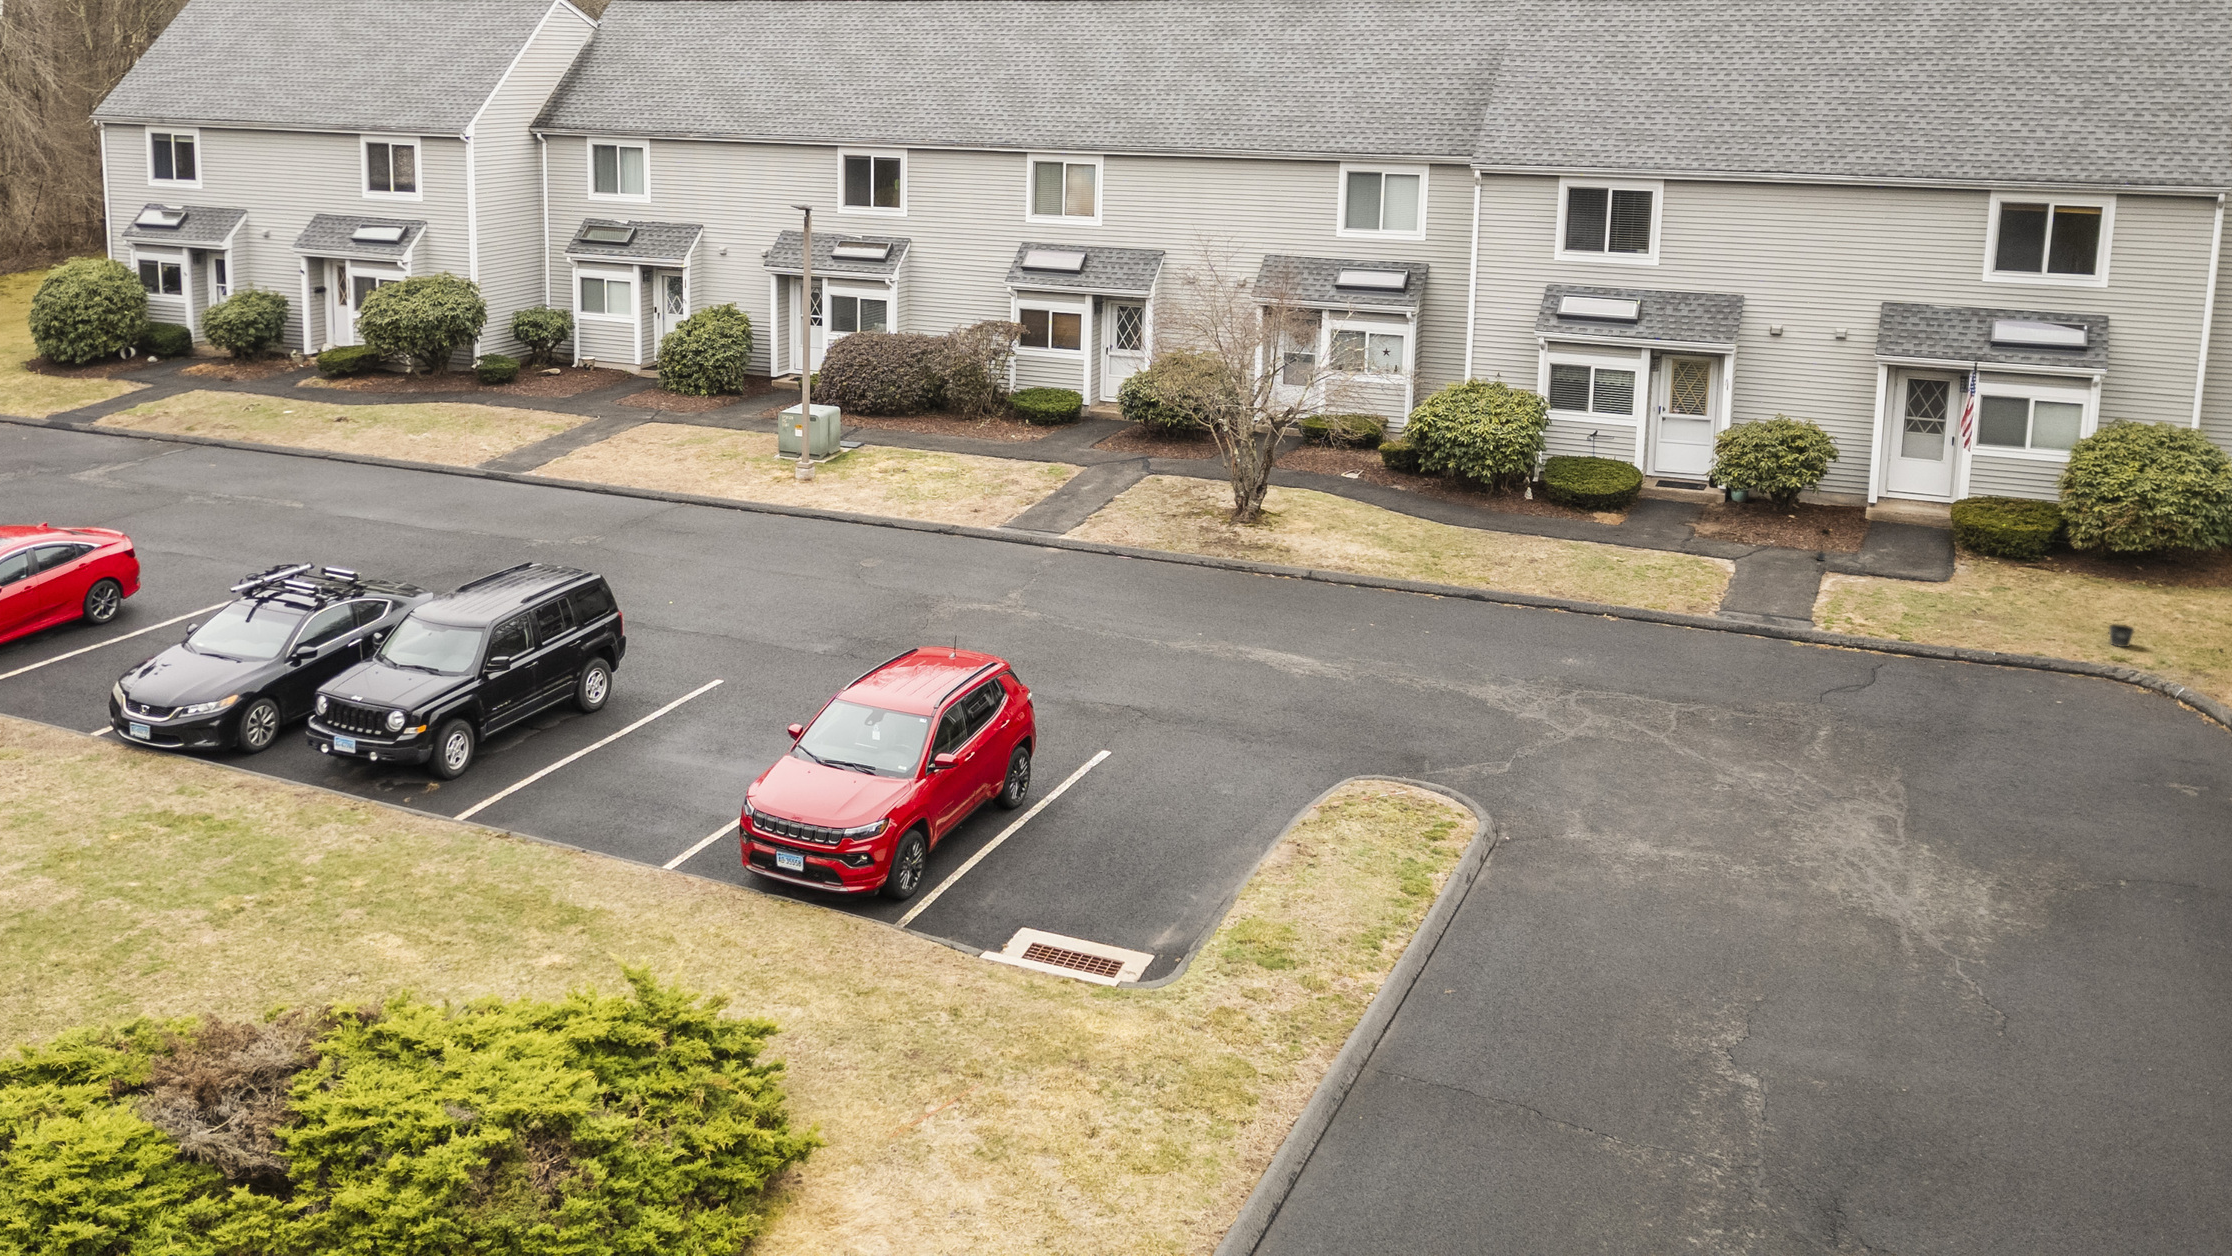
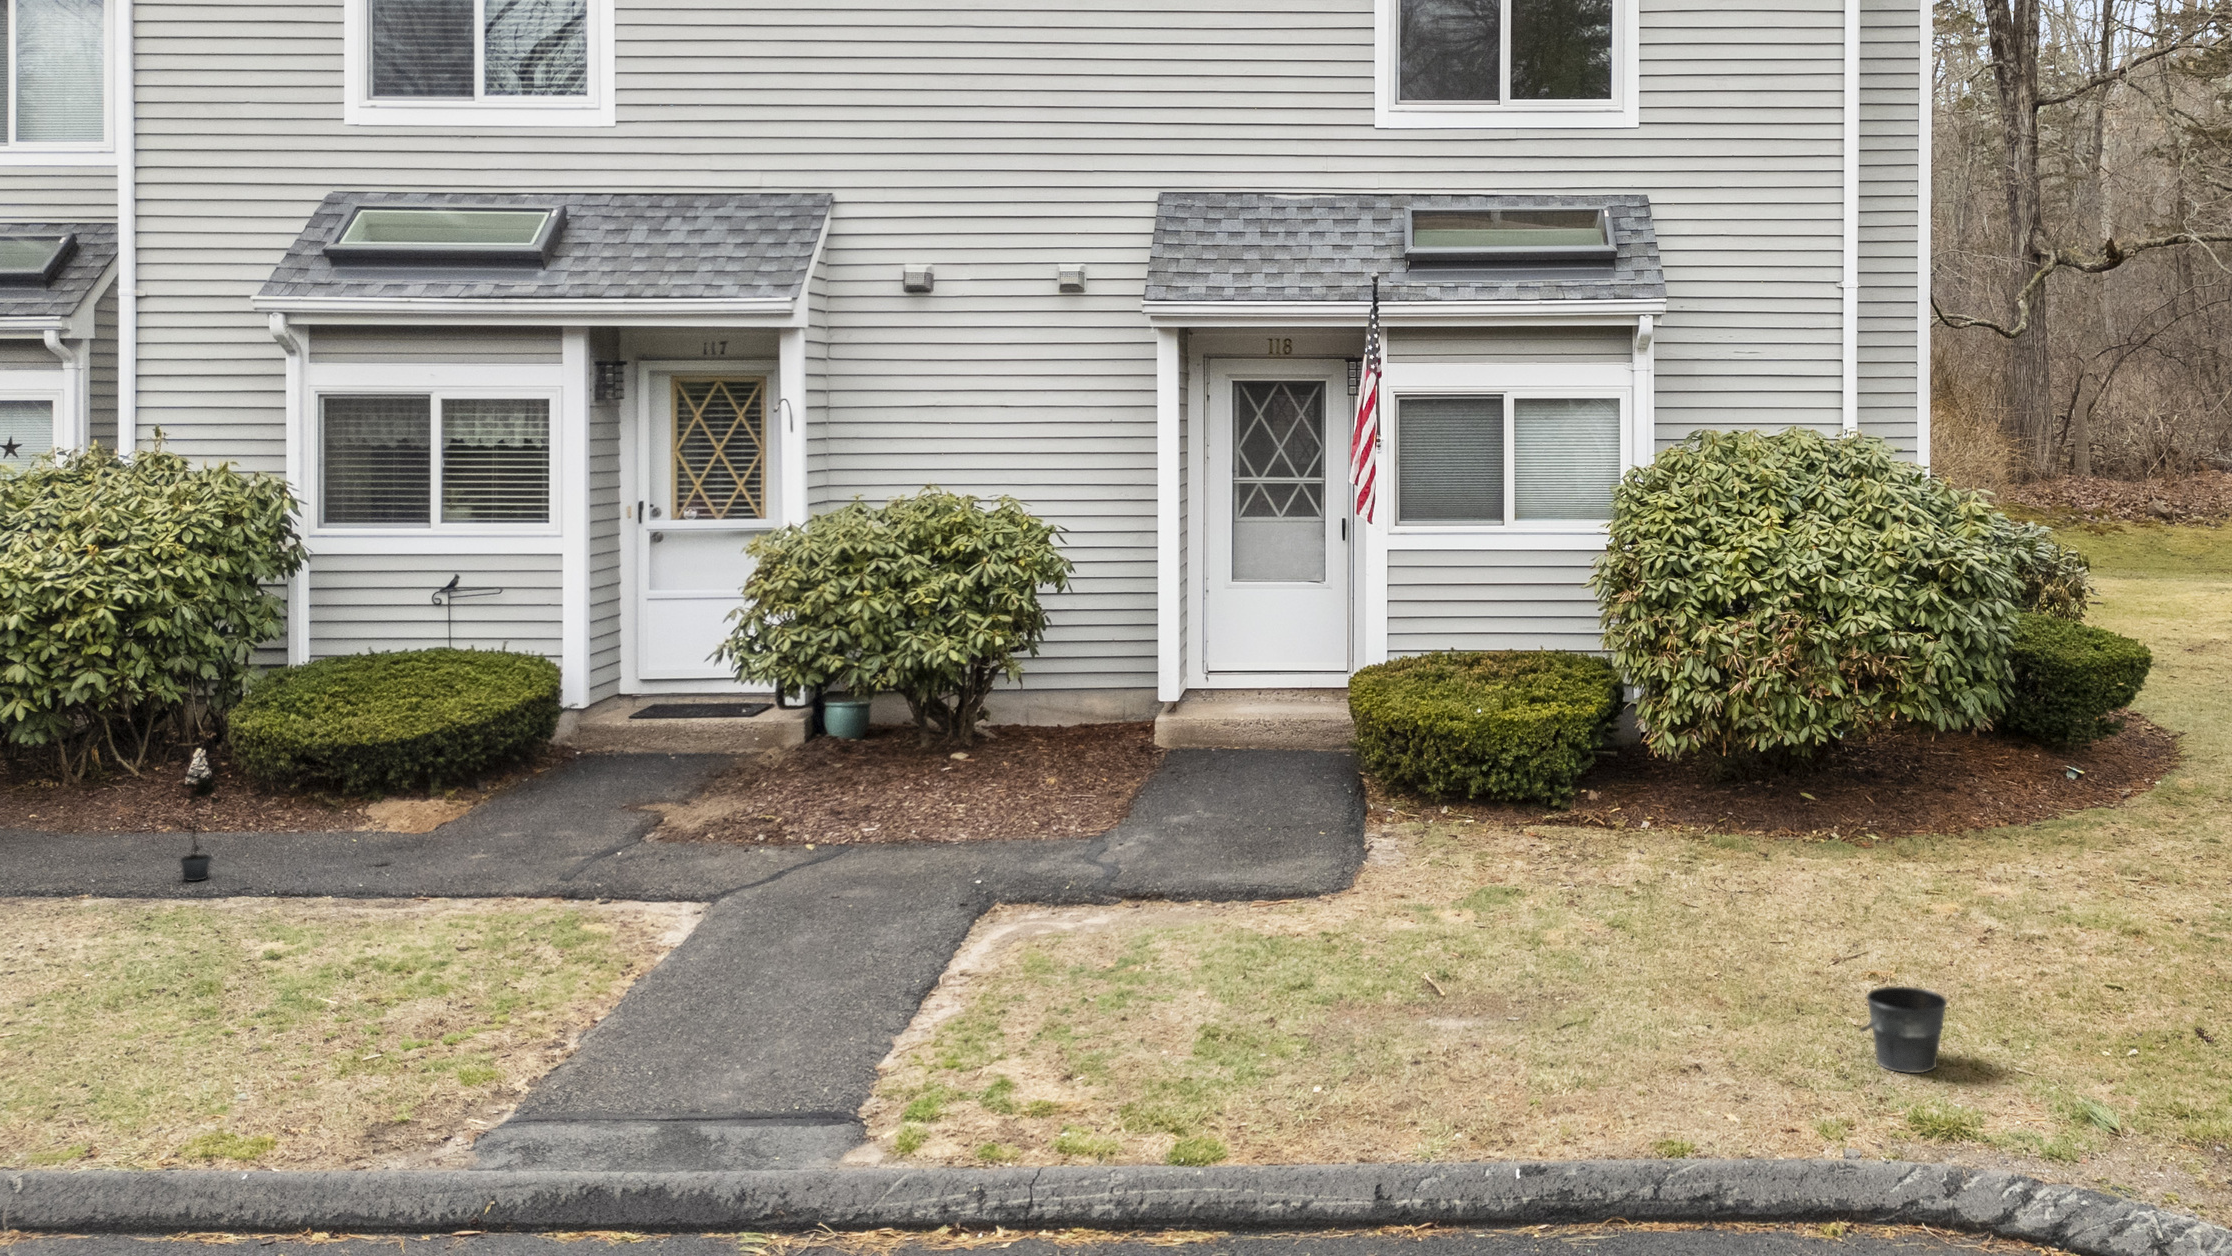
potted plant: present [1817,526,1831,561] -> present [175,759,224,881]

